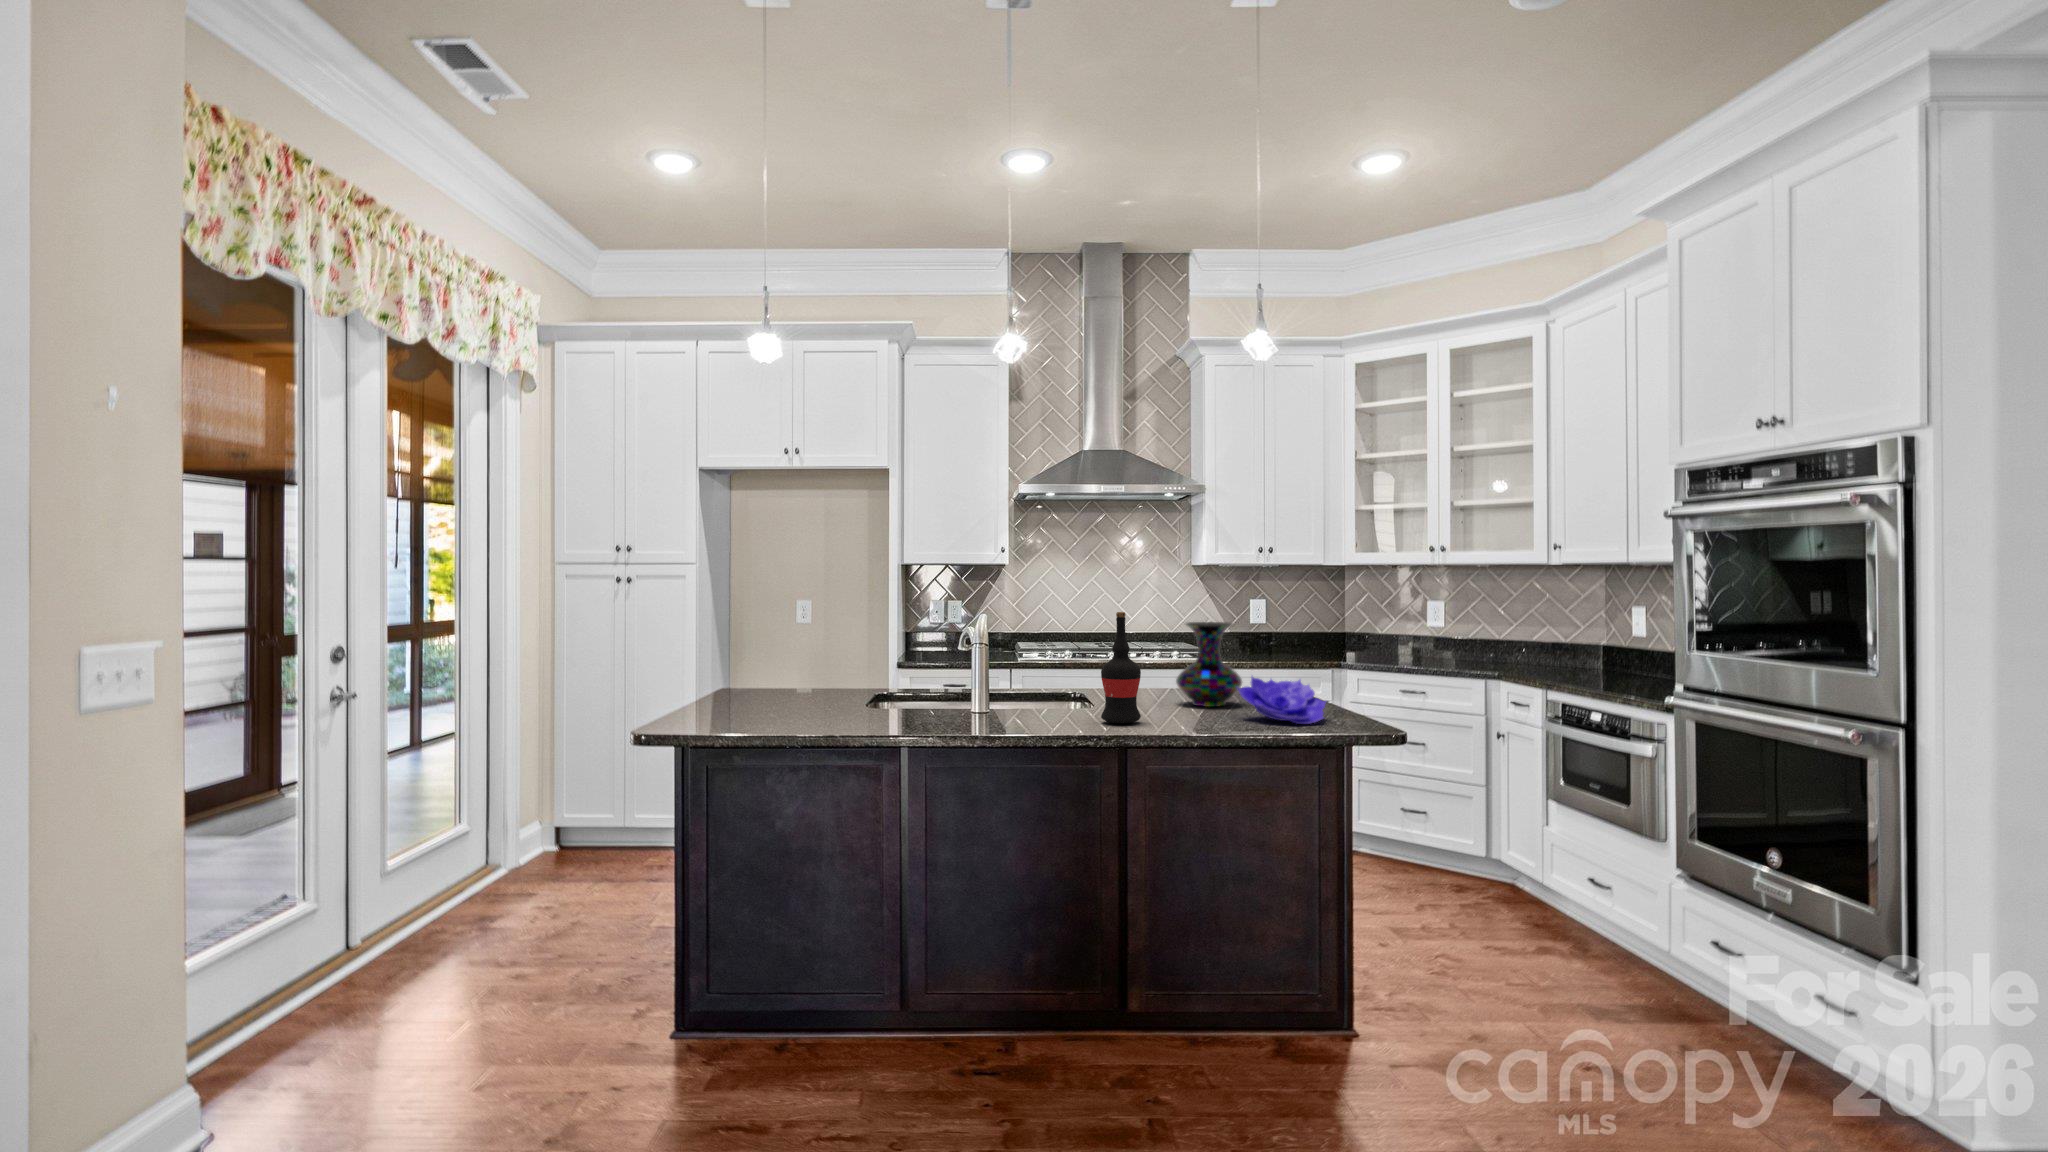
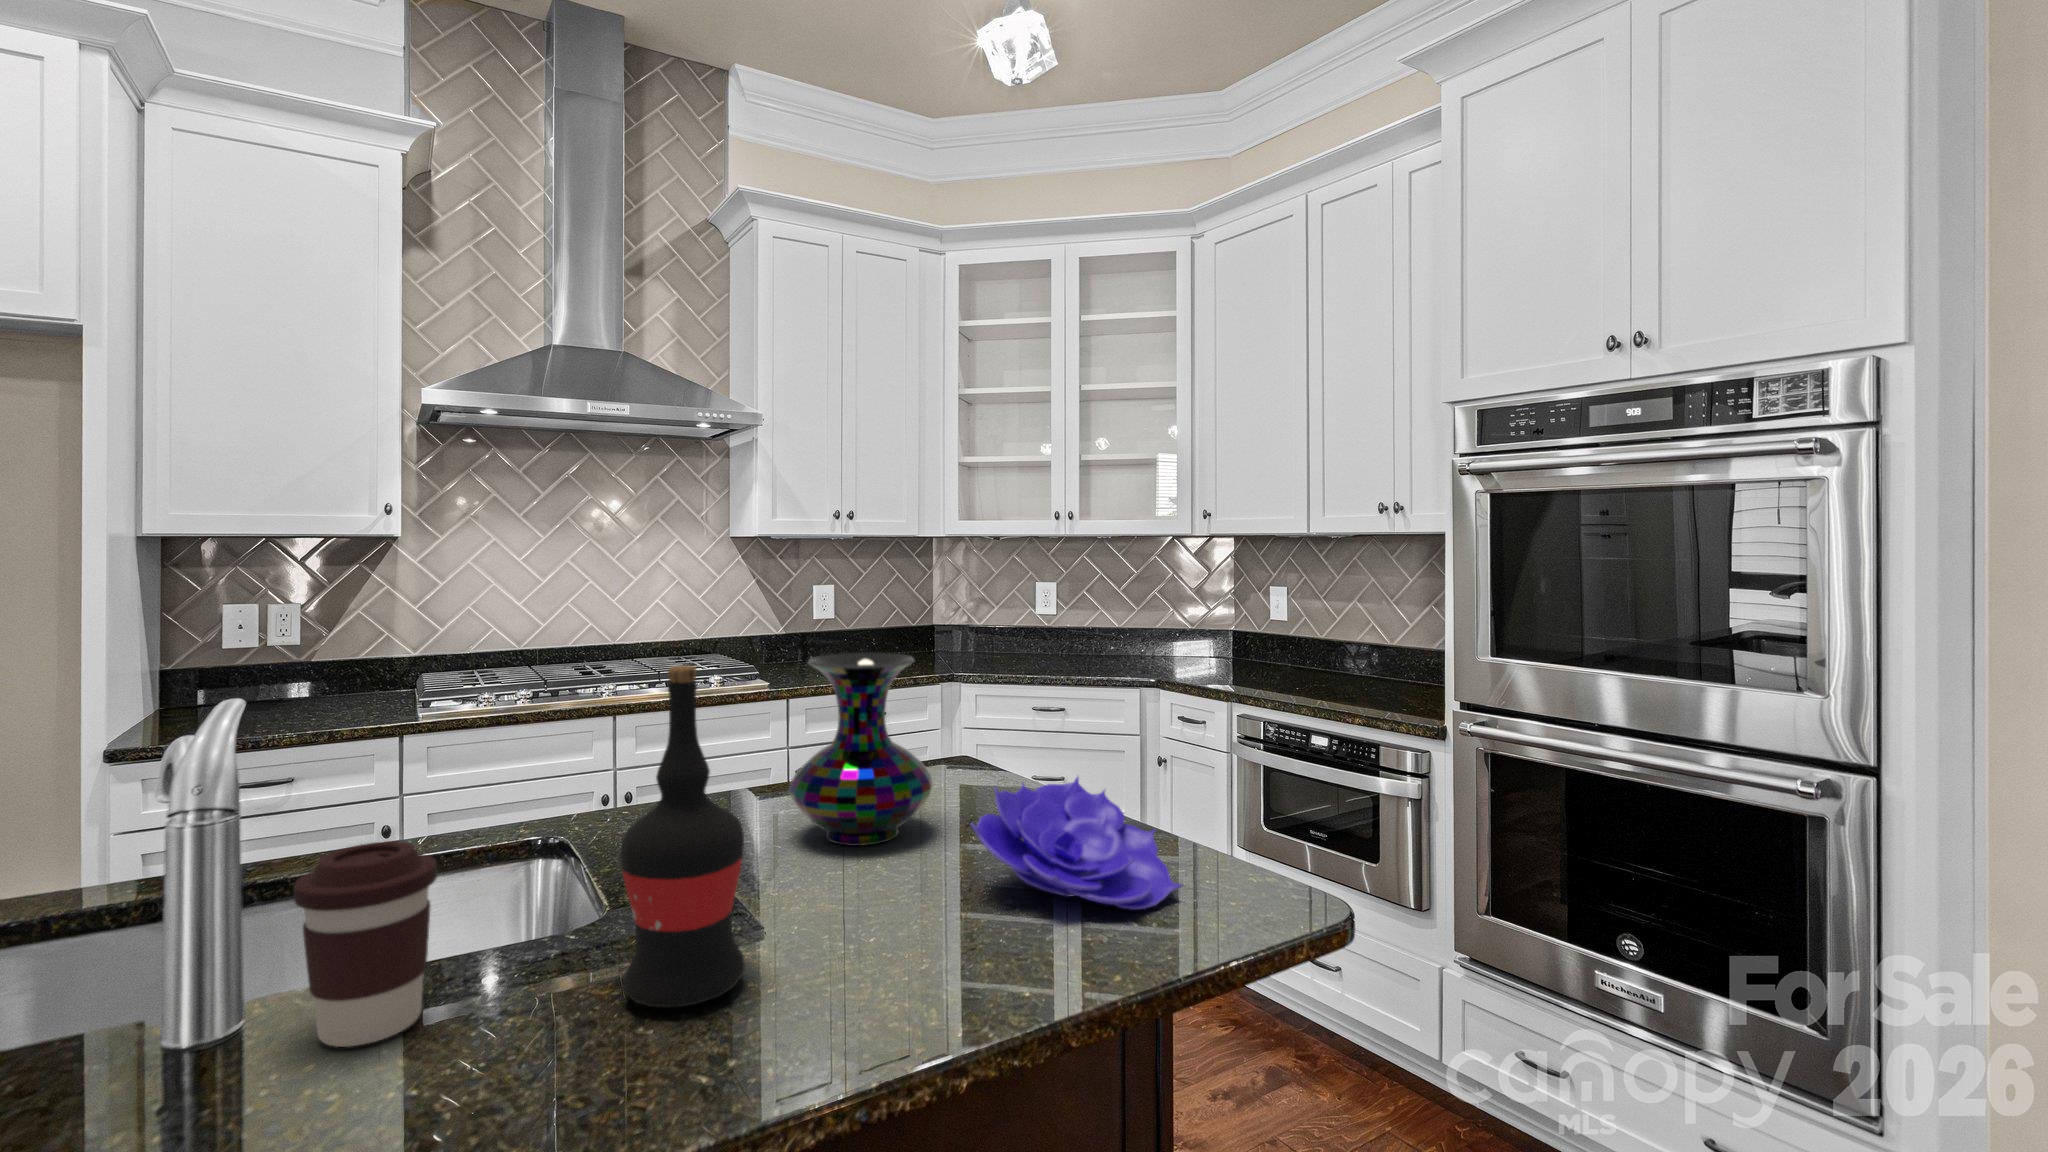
coffee cup: none [1013,665,1049,721] -> present [294,841,437,1047]

